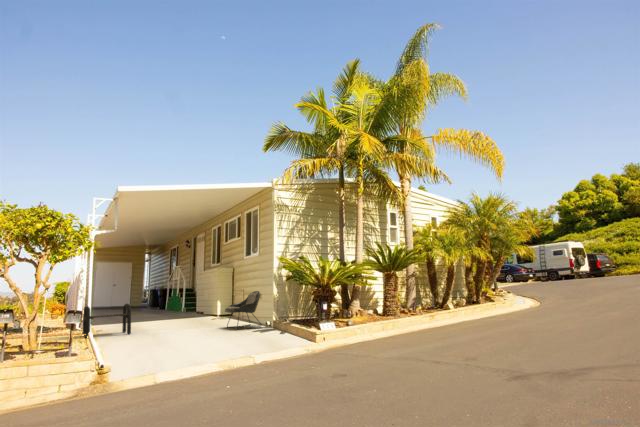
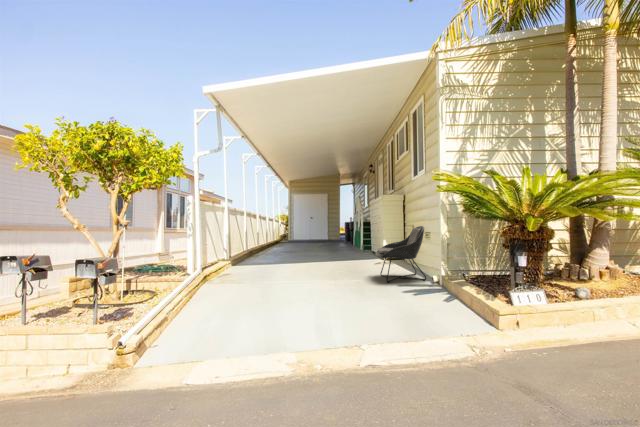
bench: present [82,304,131,338] -> none [207,240,262,281]

